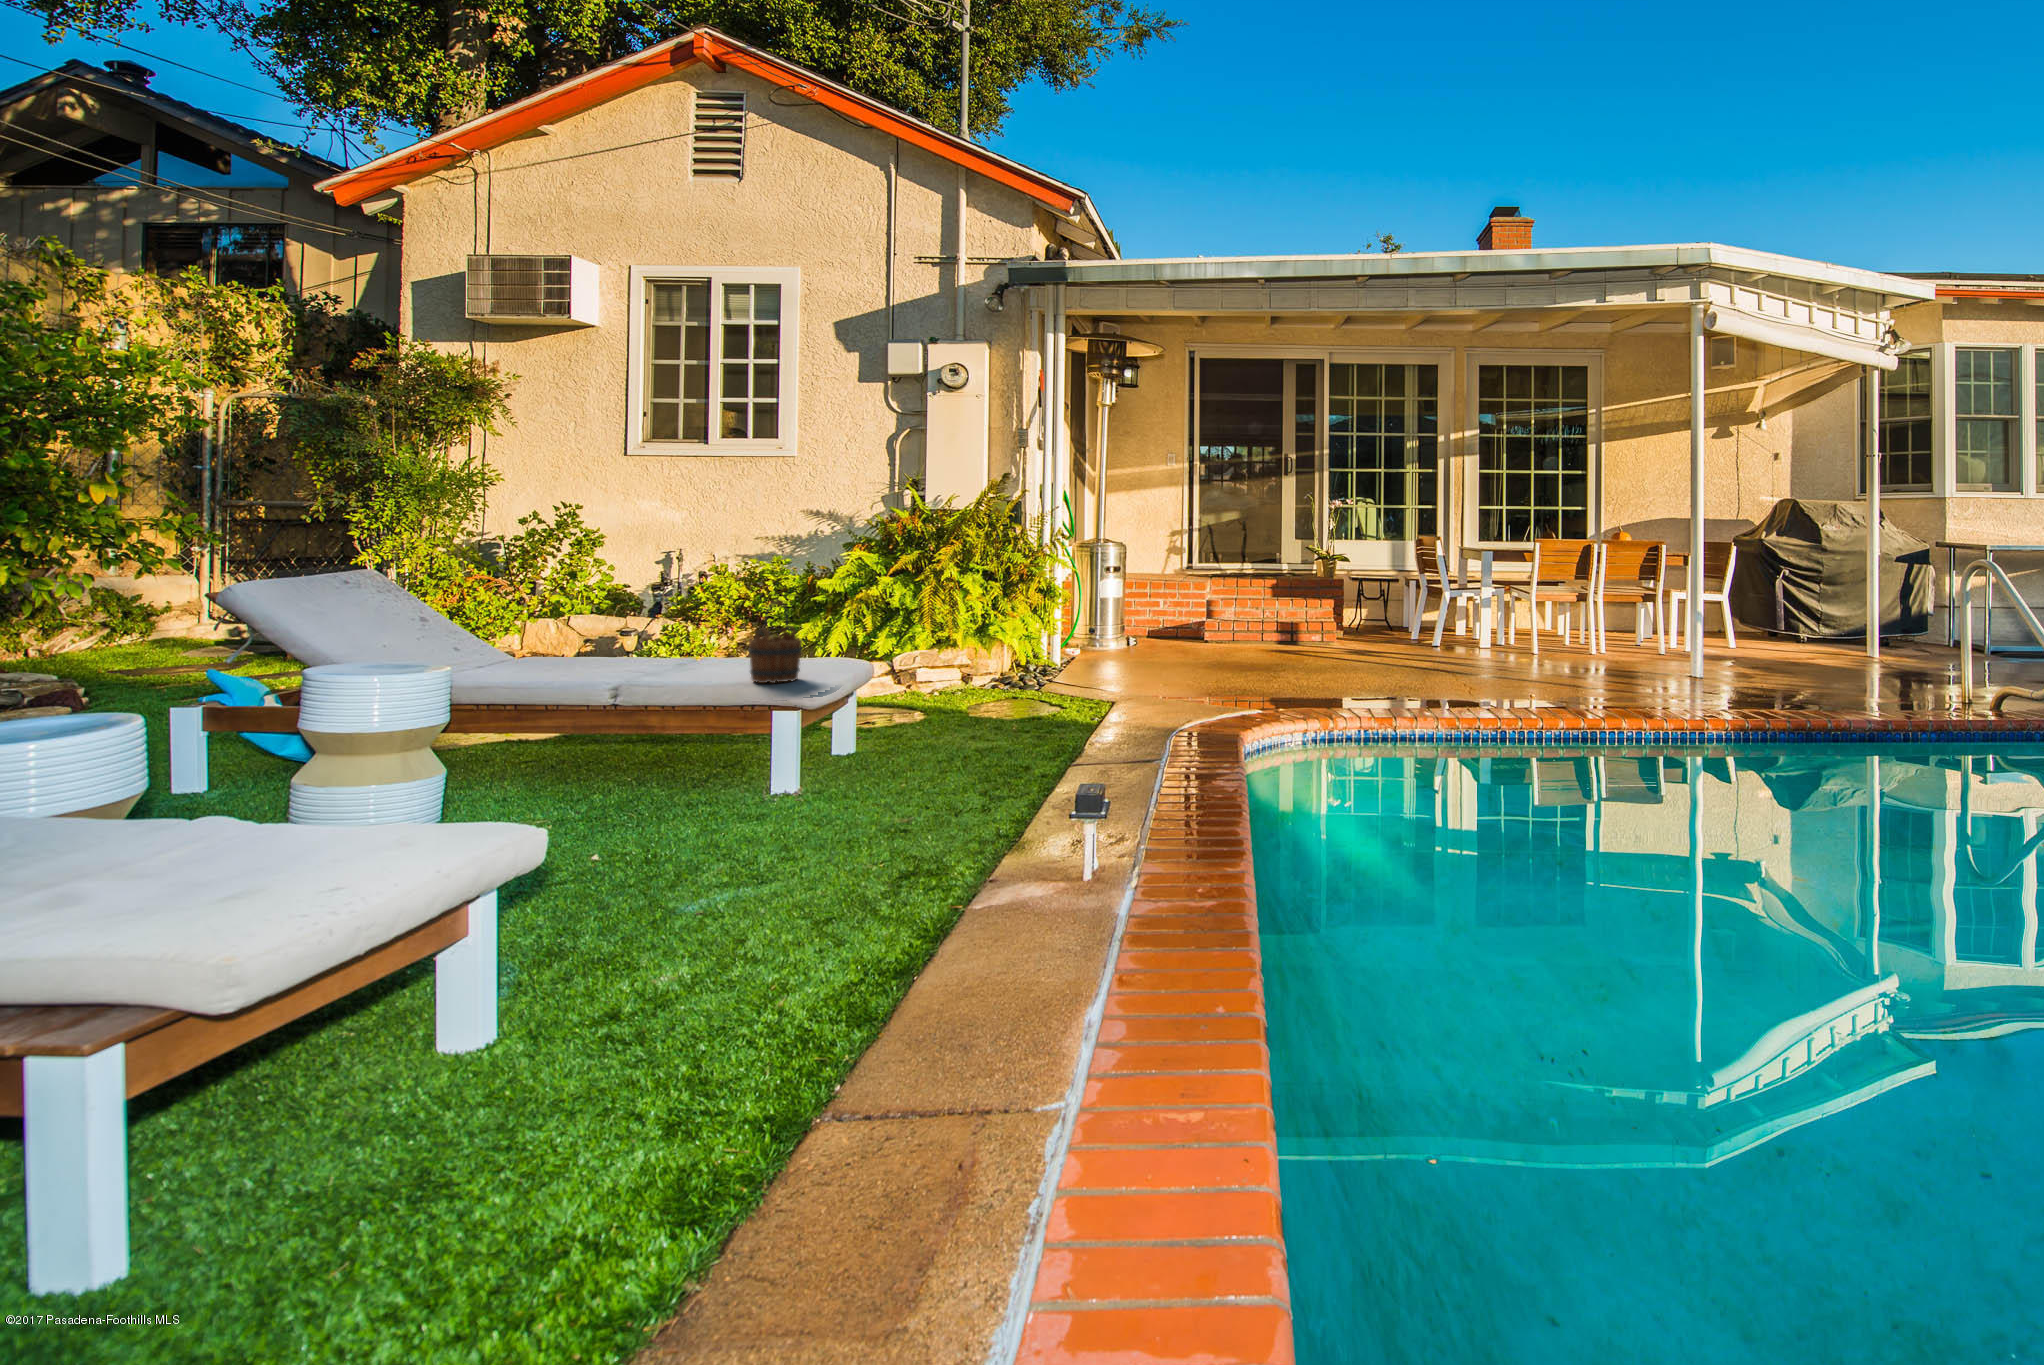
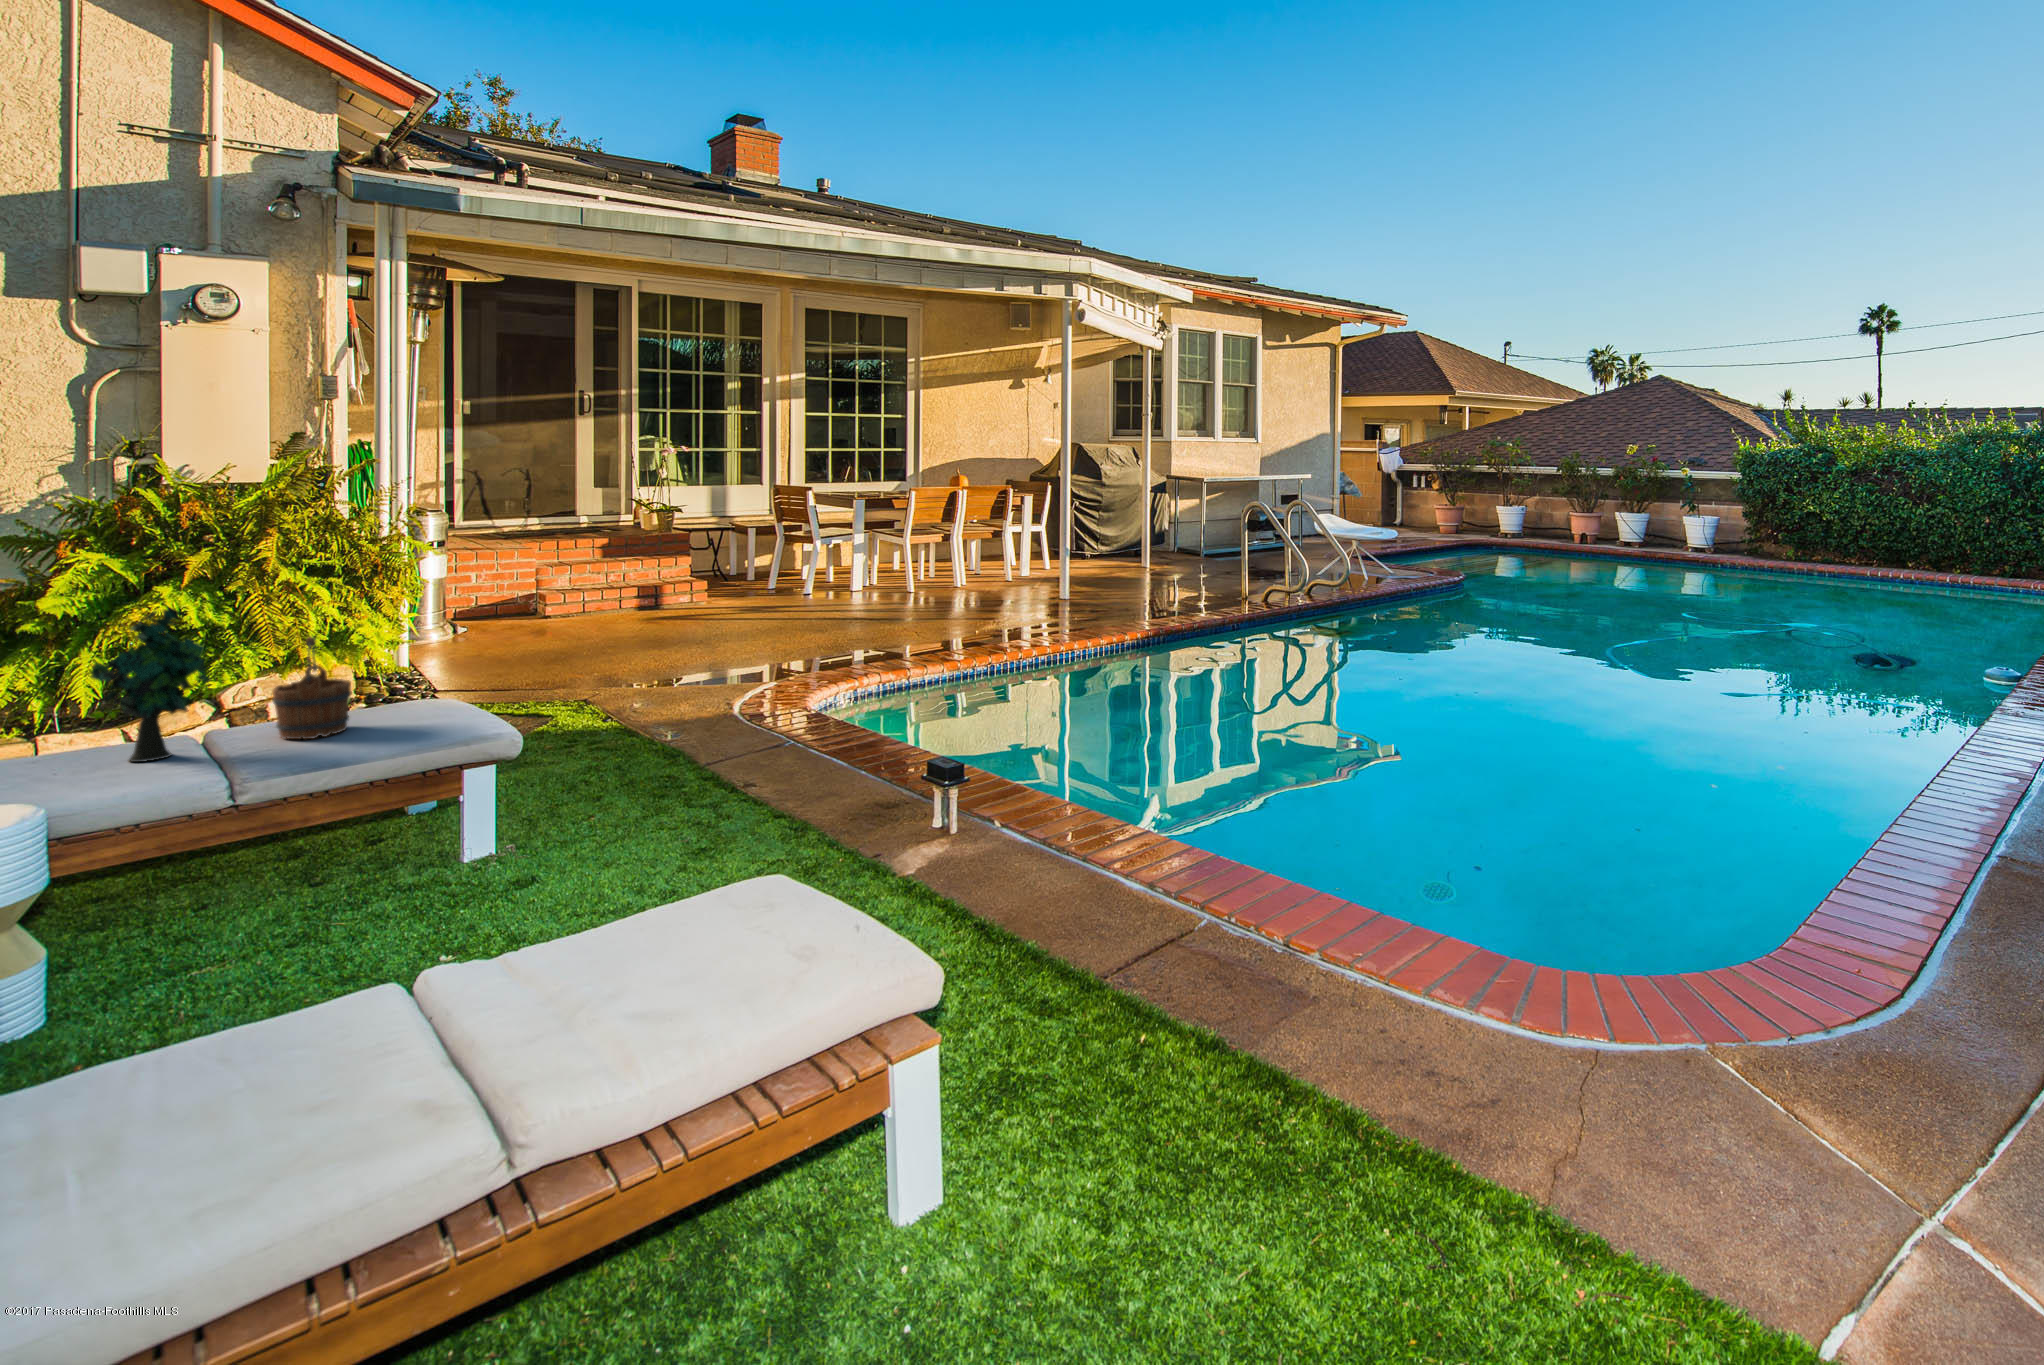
decorative plant: none [641,565,720,682] -> present [87,608,210,762]

